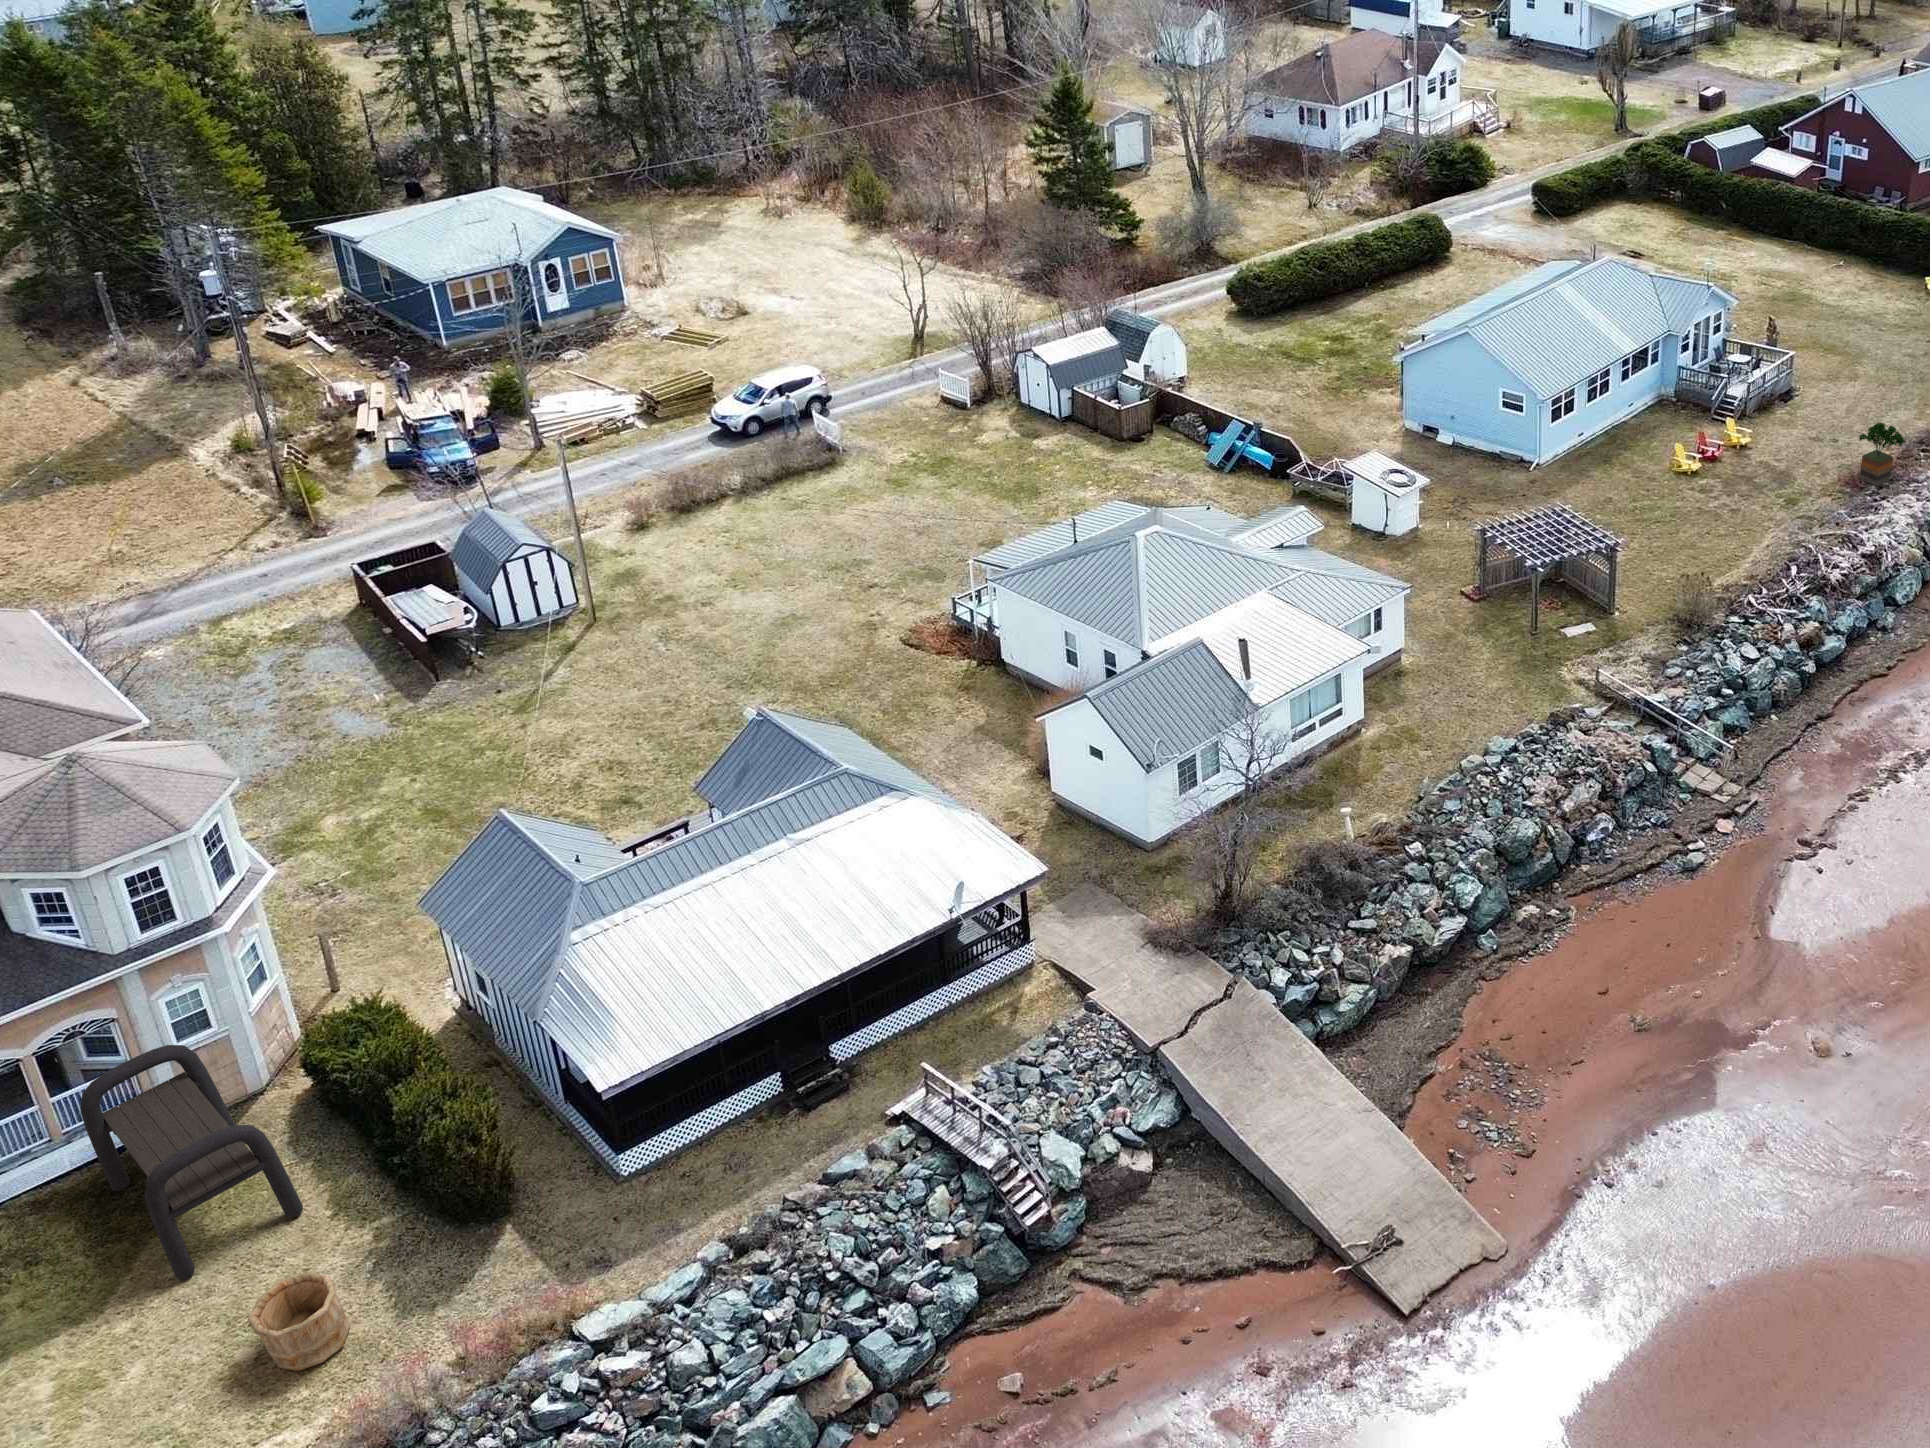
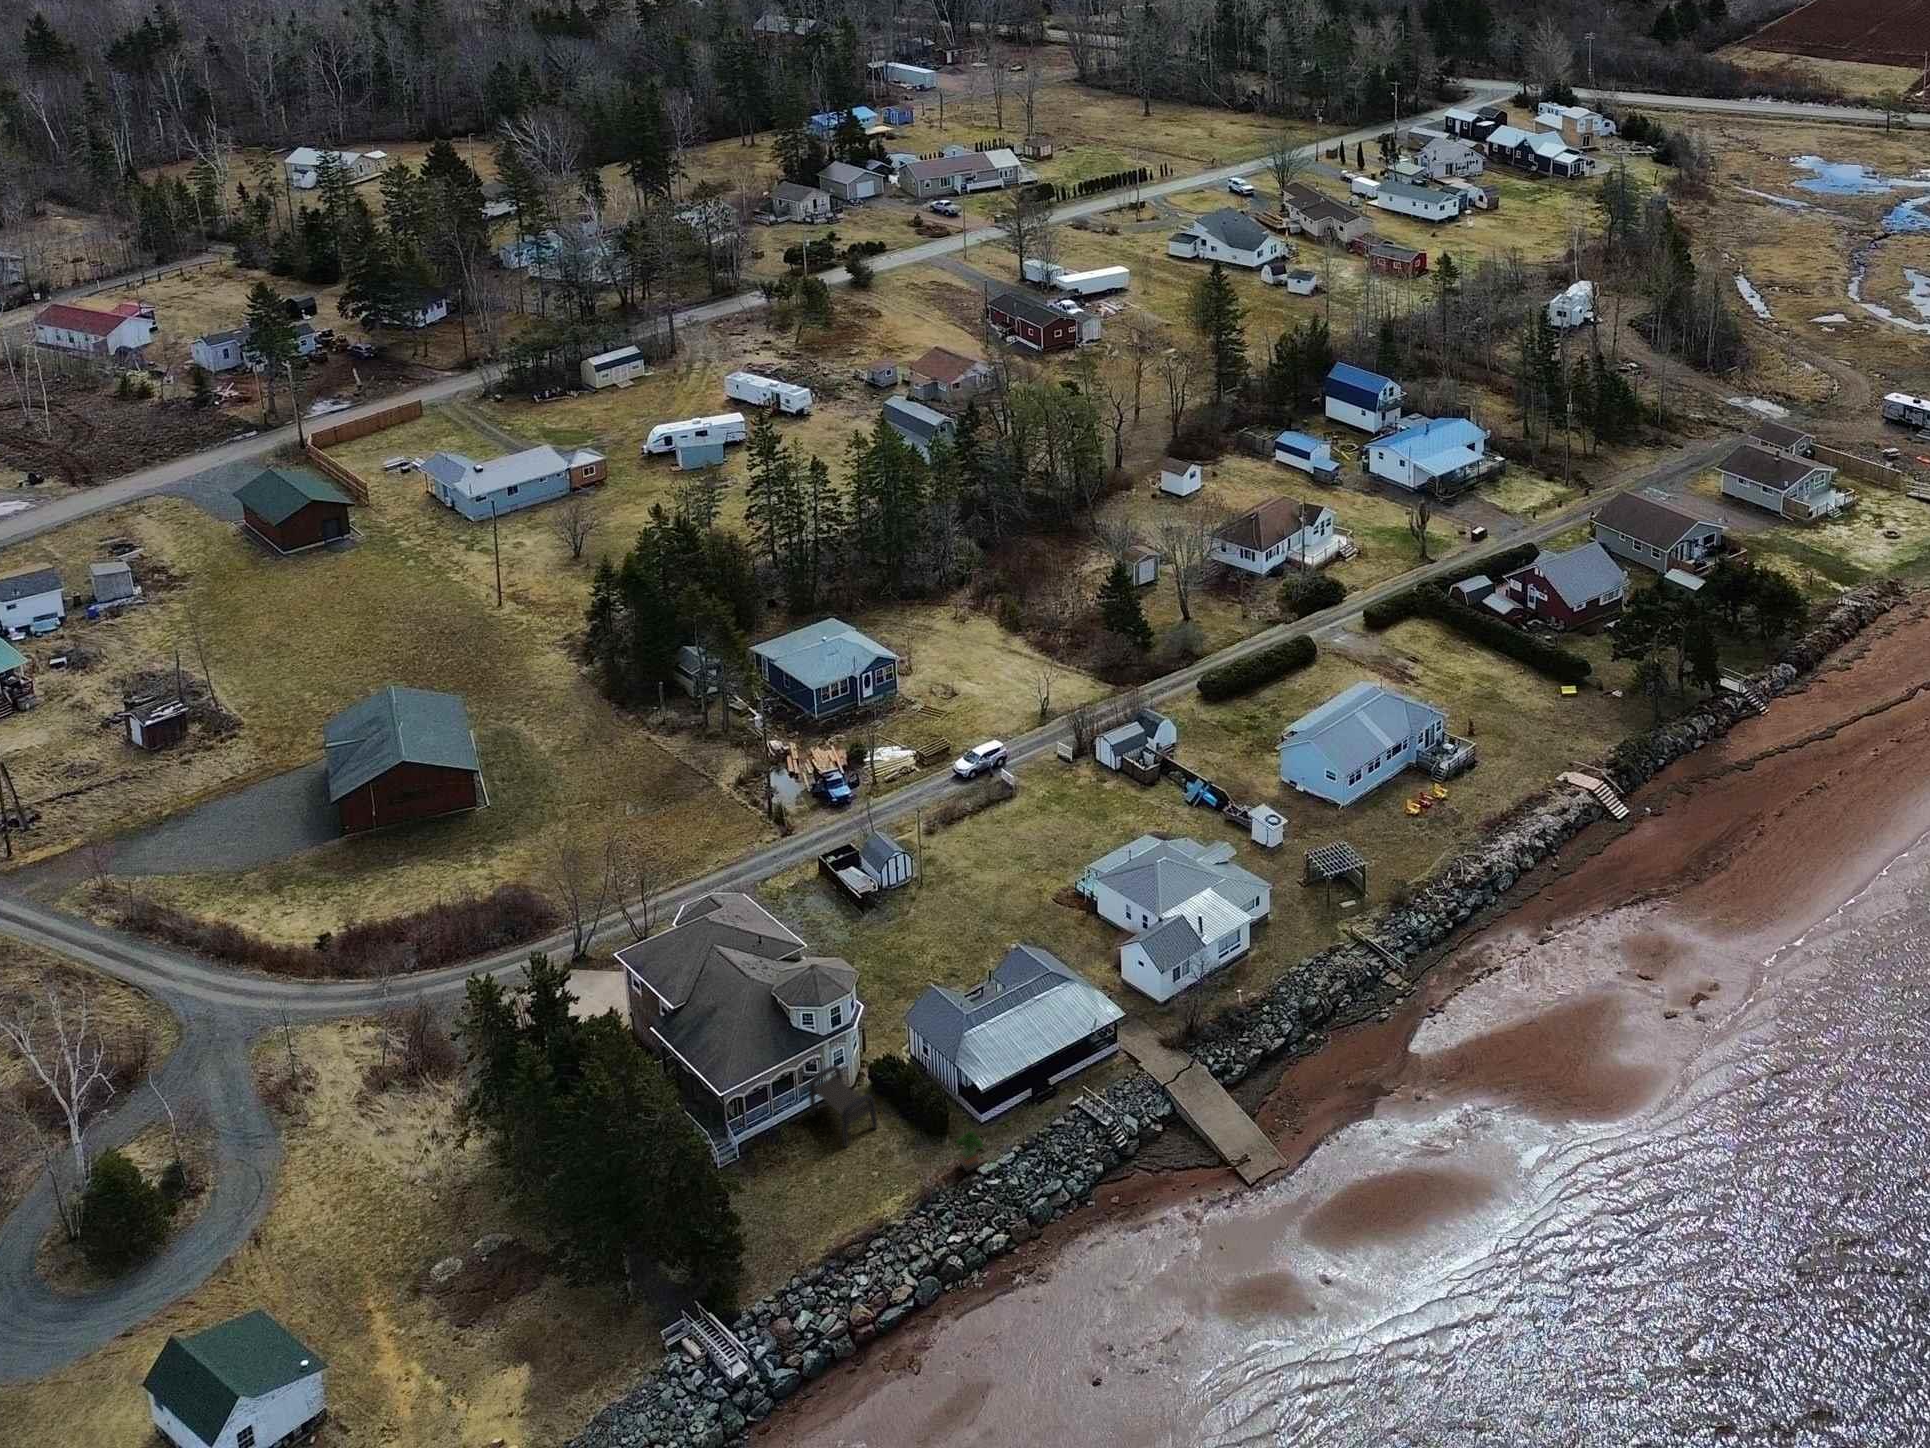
potted tree: present [1859,423,1905,486] -> present [957,1131,983,1171]
wooden bucket: present [248,1272,350,1371] -> none [878,1146,904,1179]

